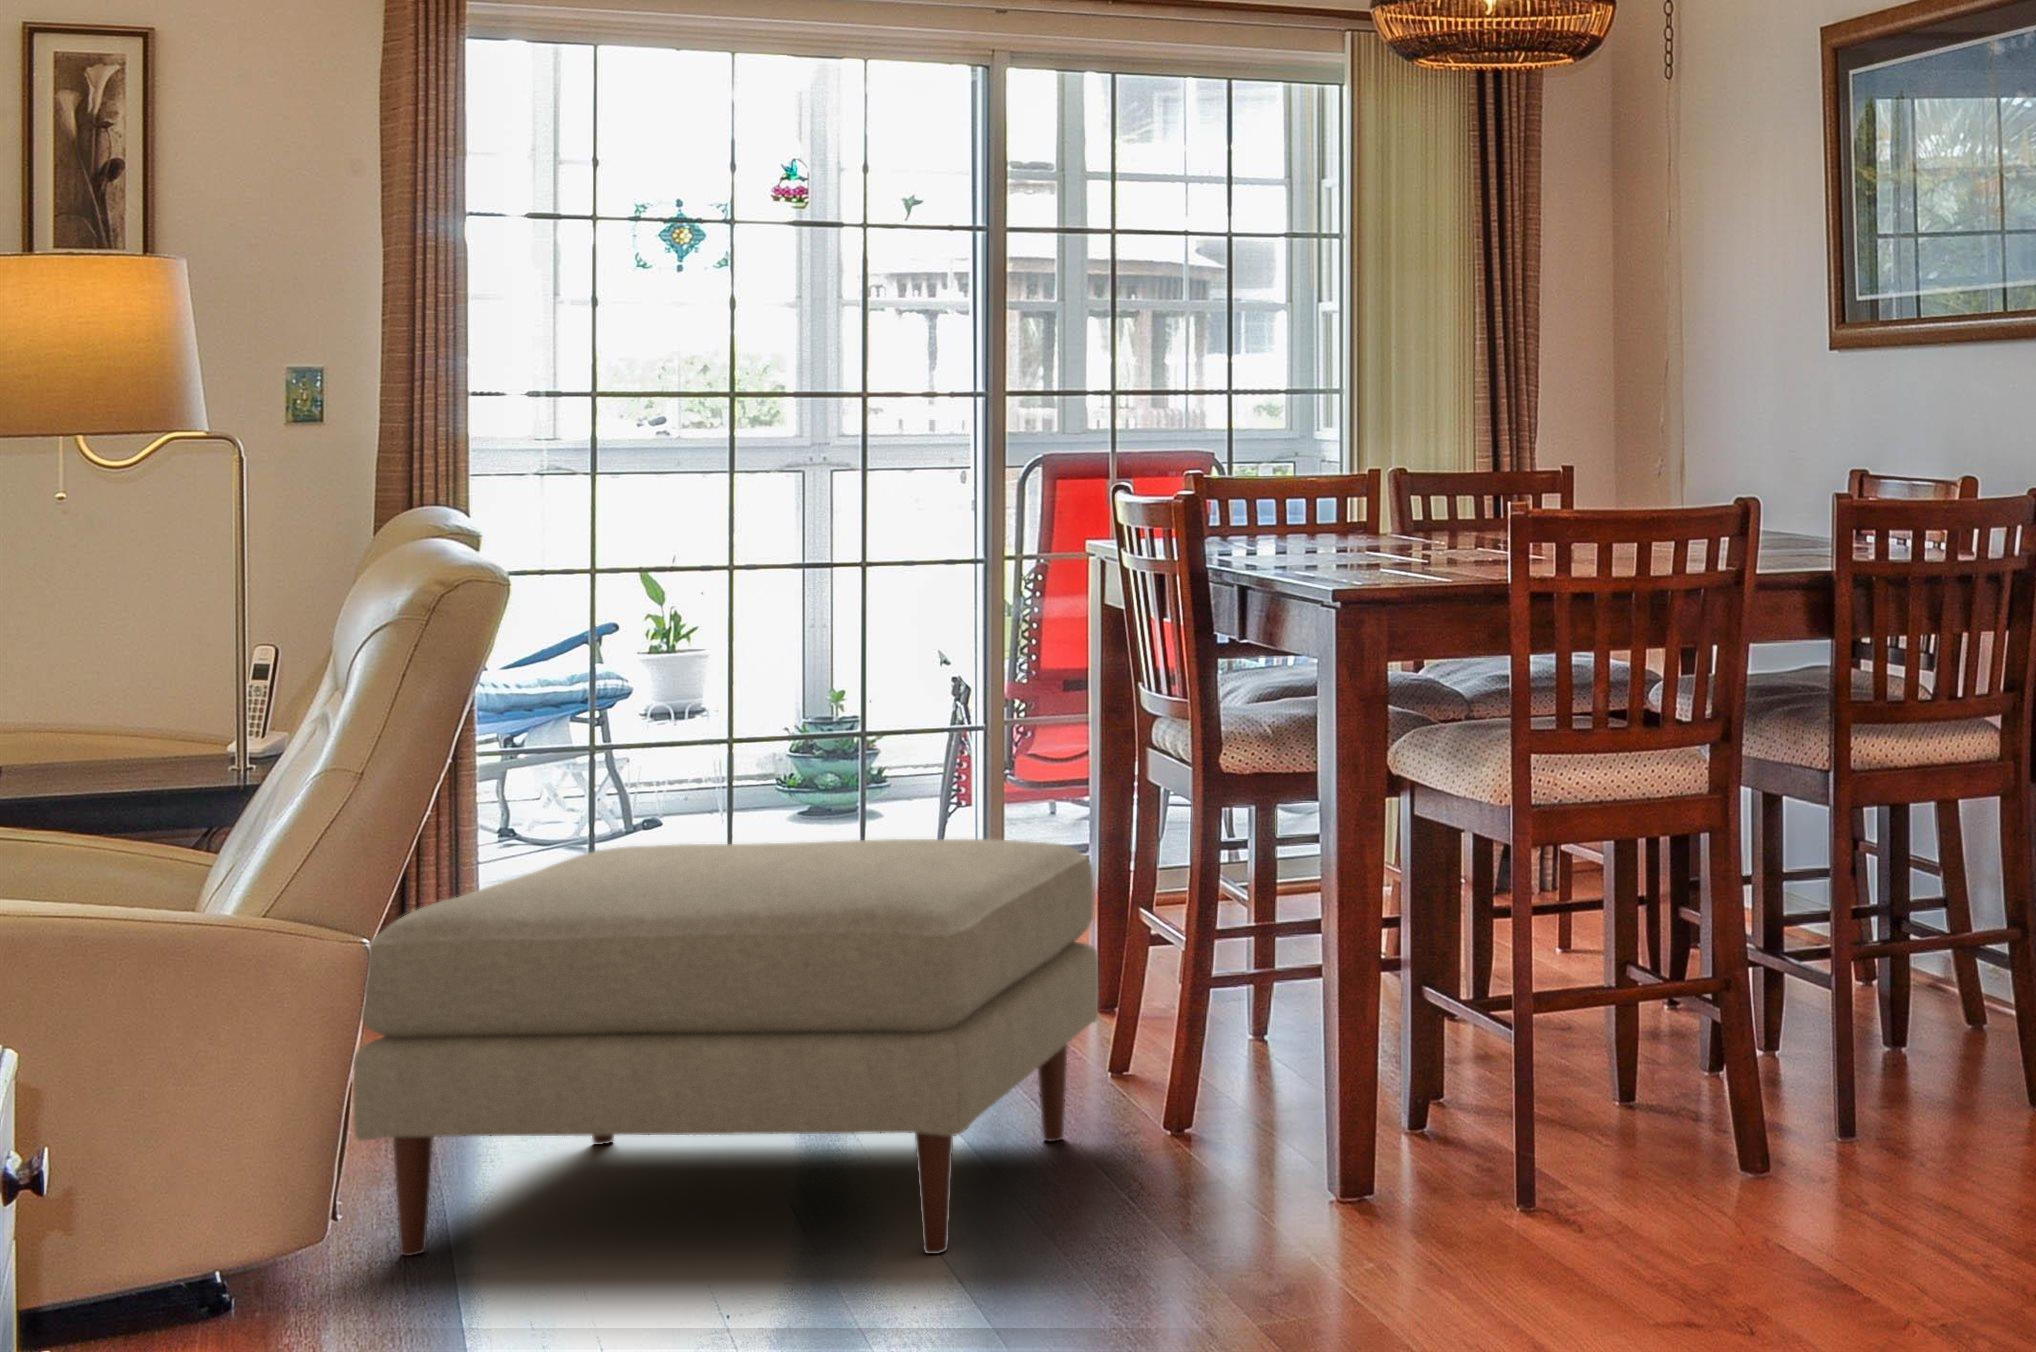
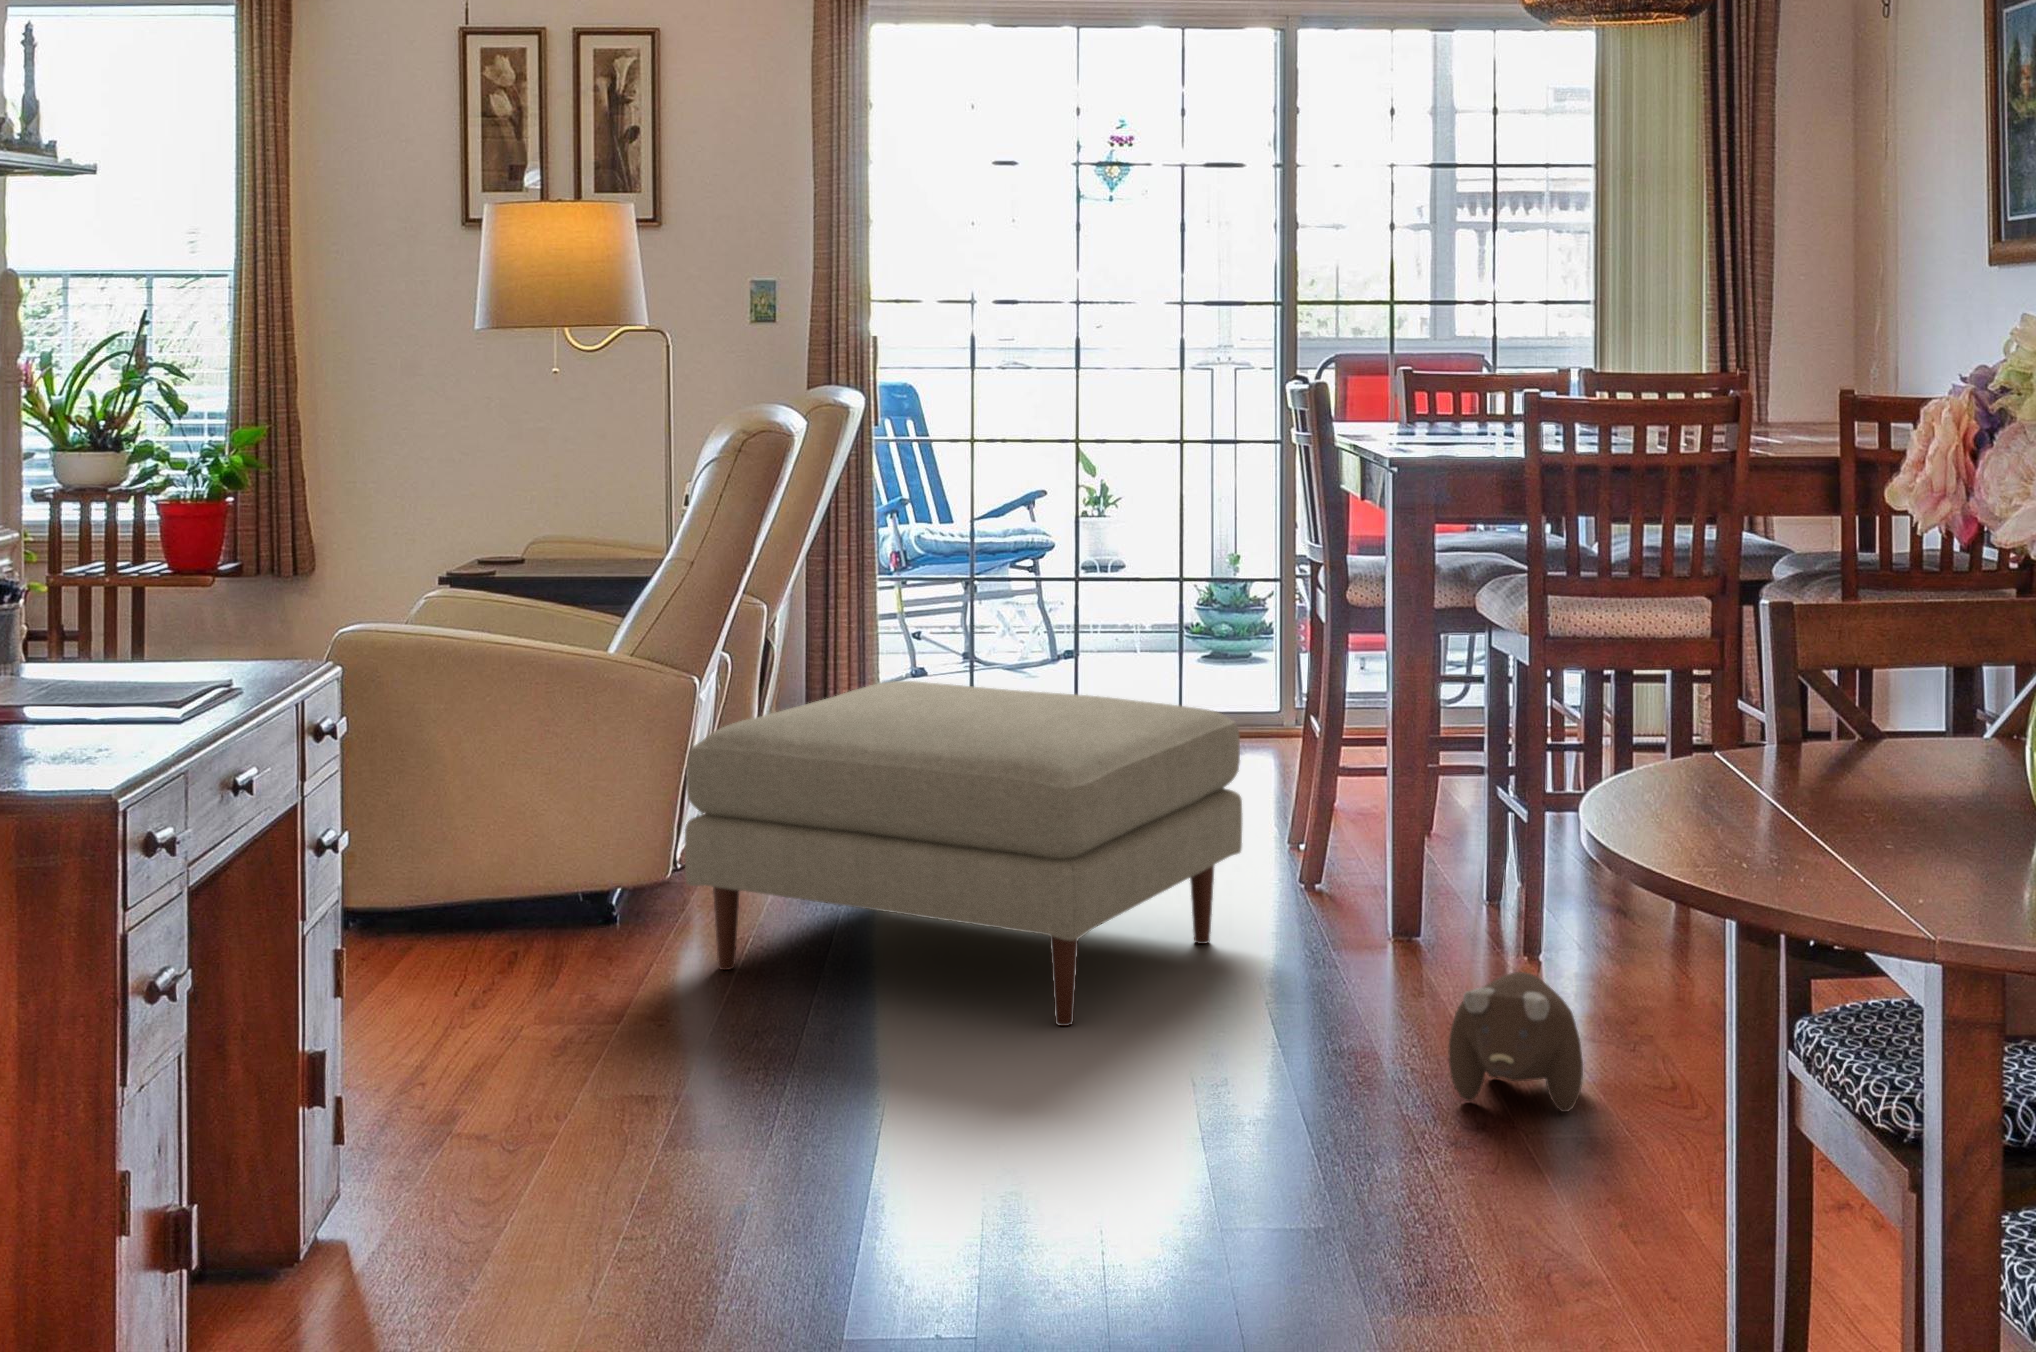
plush toy: none [1466,1095,1626,1260] -> present [1448,972,1583,1112]

